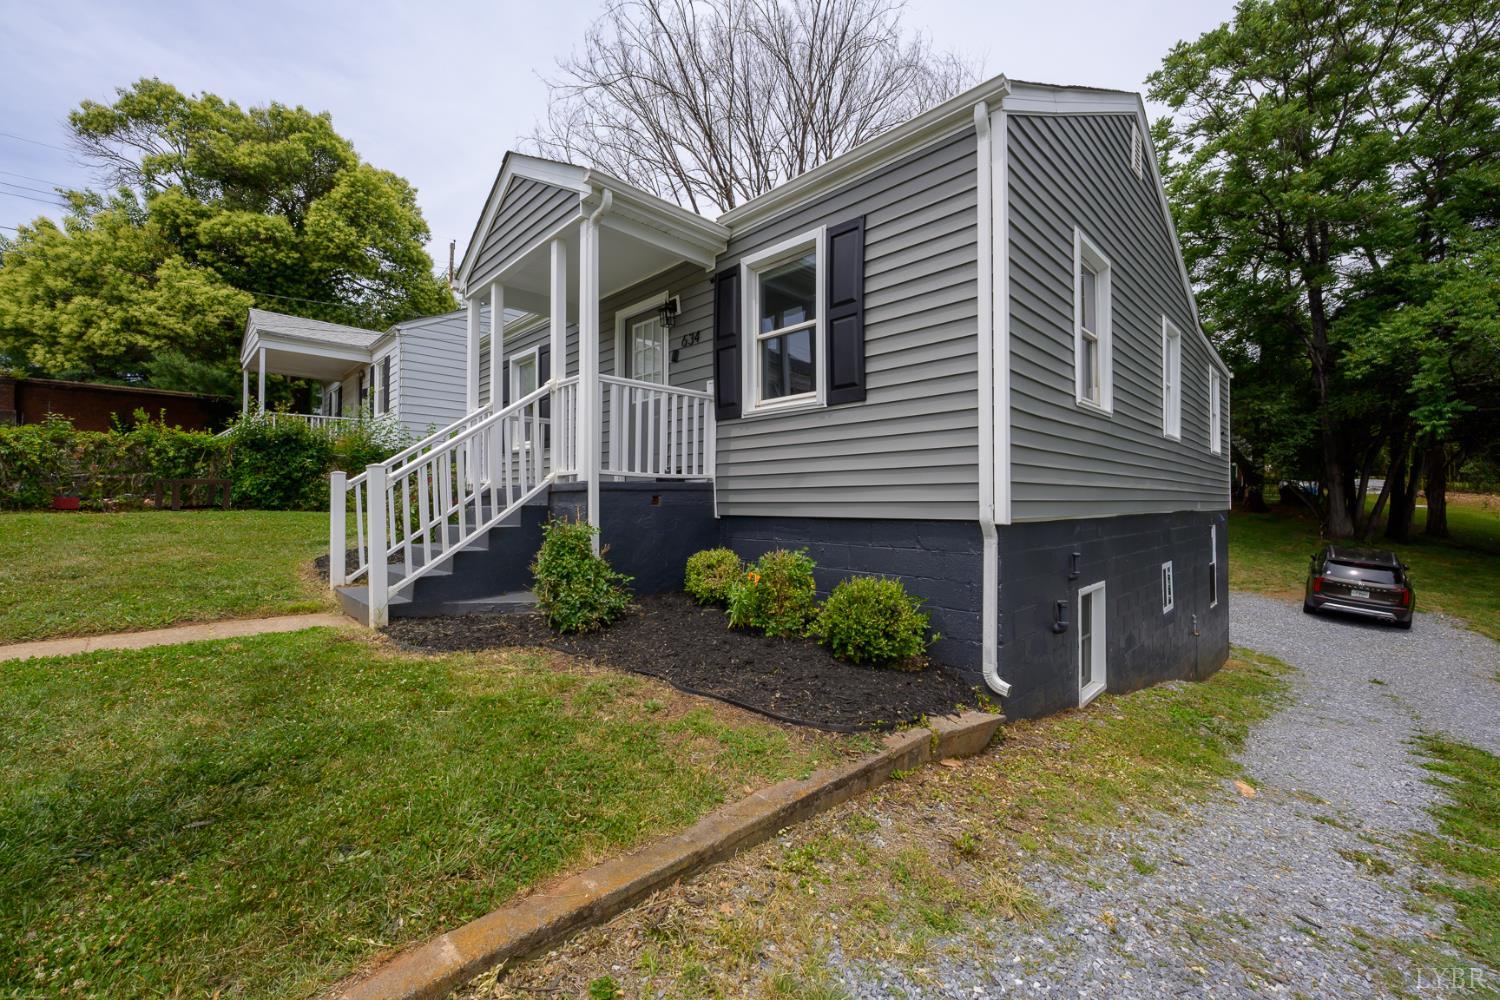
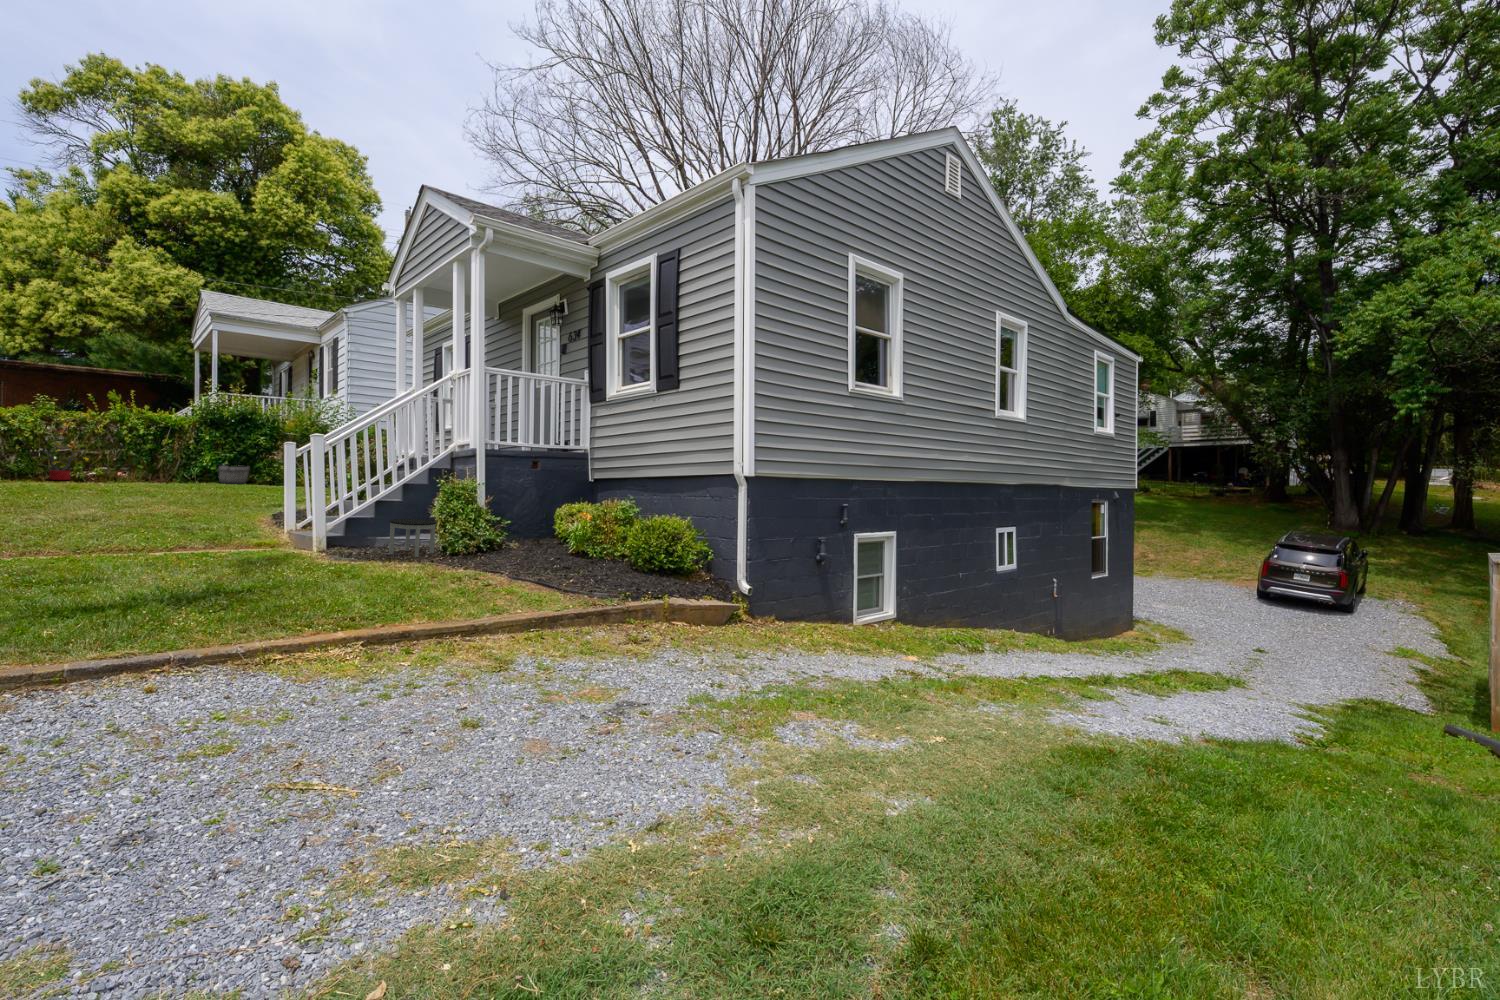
bench: present [155,478,232,510] -> none [132,455,197,483]
wooden bucket: none [255,483,293,510] -> present [217,466,250,483]
round table: none [476,577,541,635] -> present [389,519,437,557]

